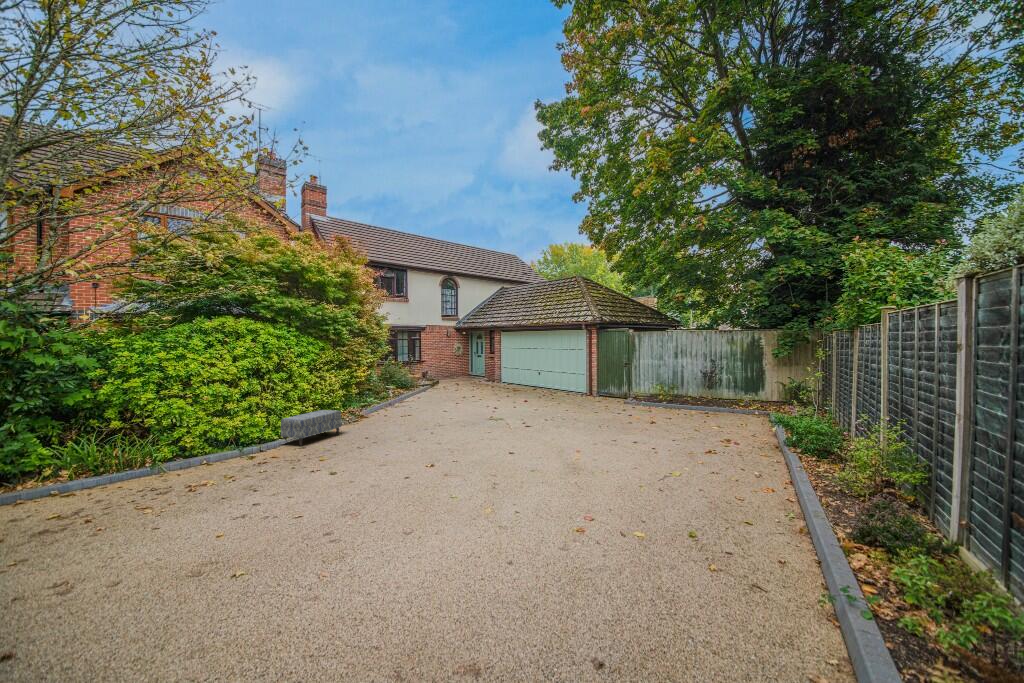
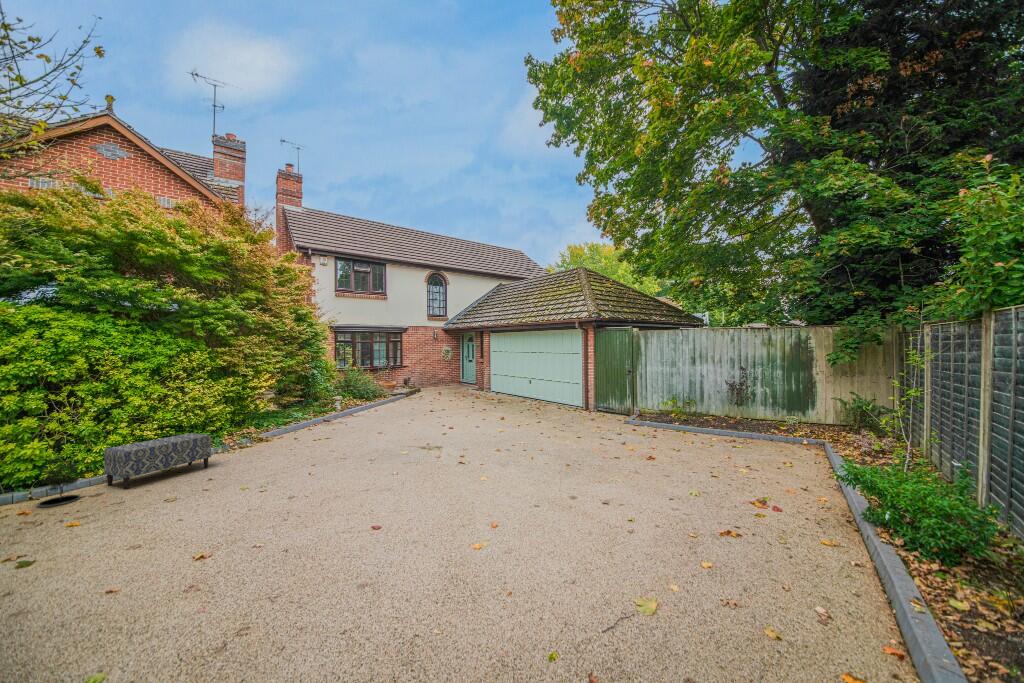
potted tree: none [255,418,279,456] -> present [37,456,81,507]

